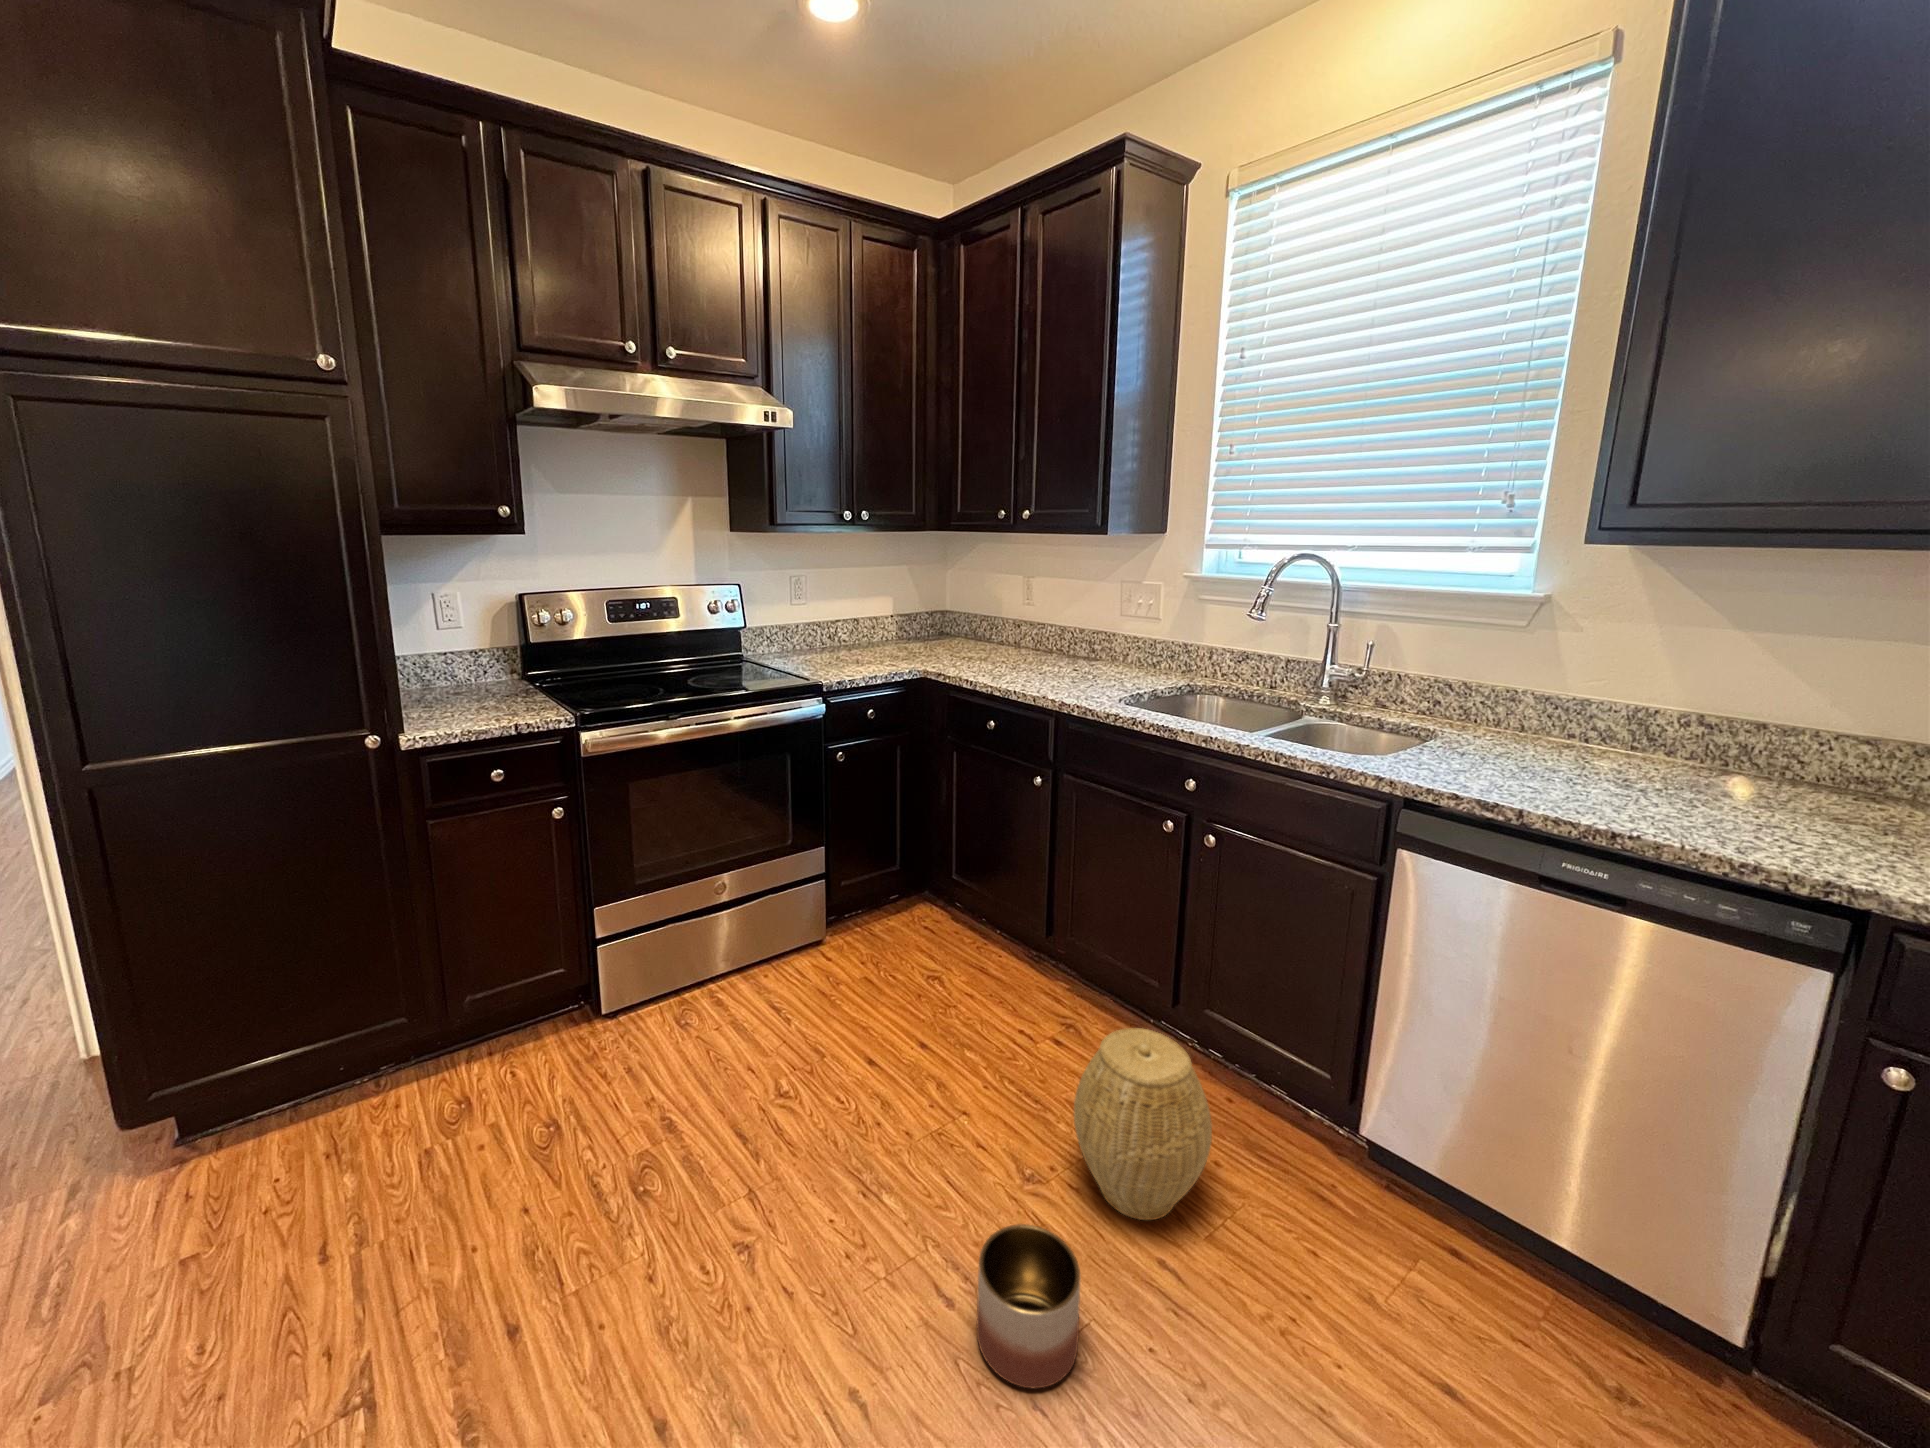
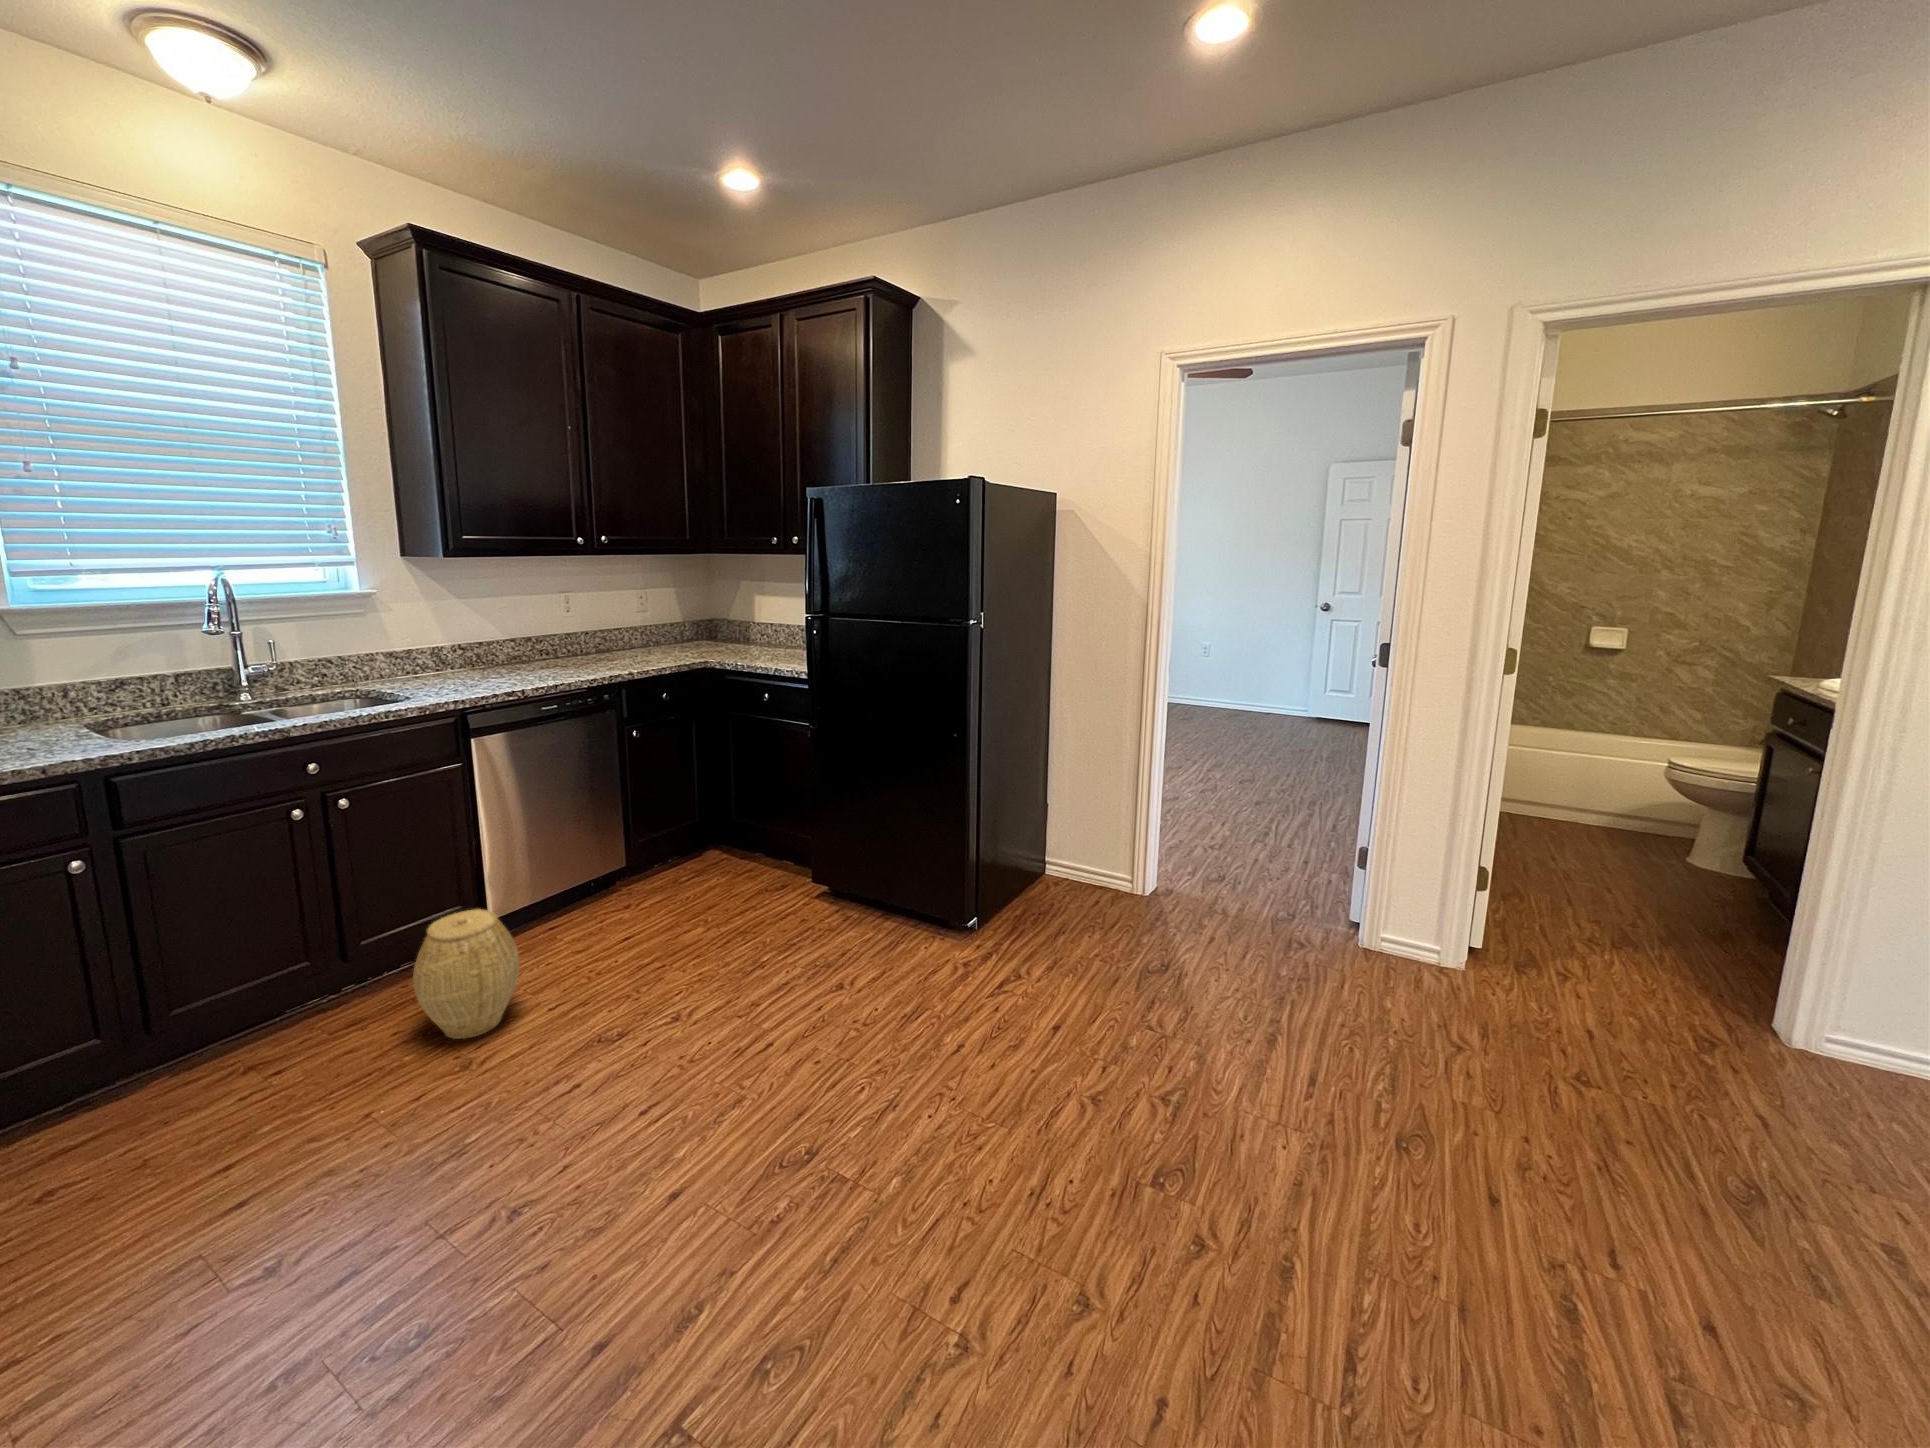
planter: present [977,1224,1081,1389] -> none [552,988,621,1072]

